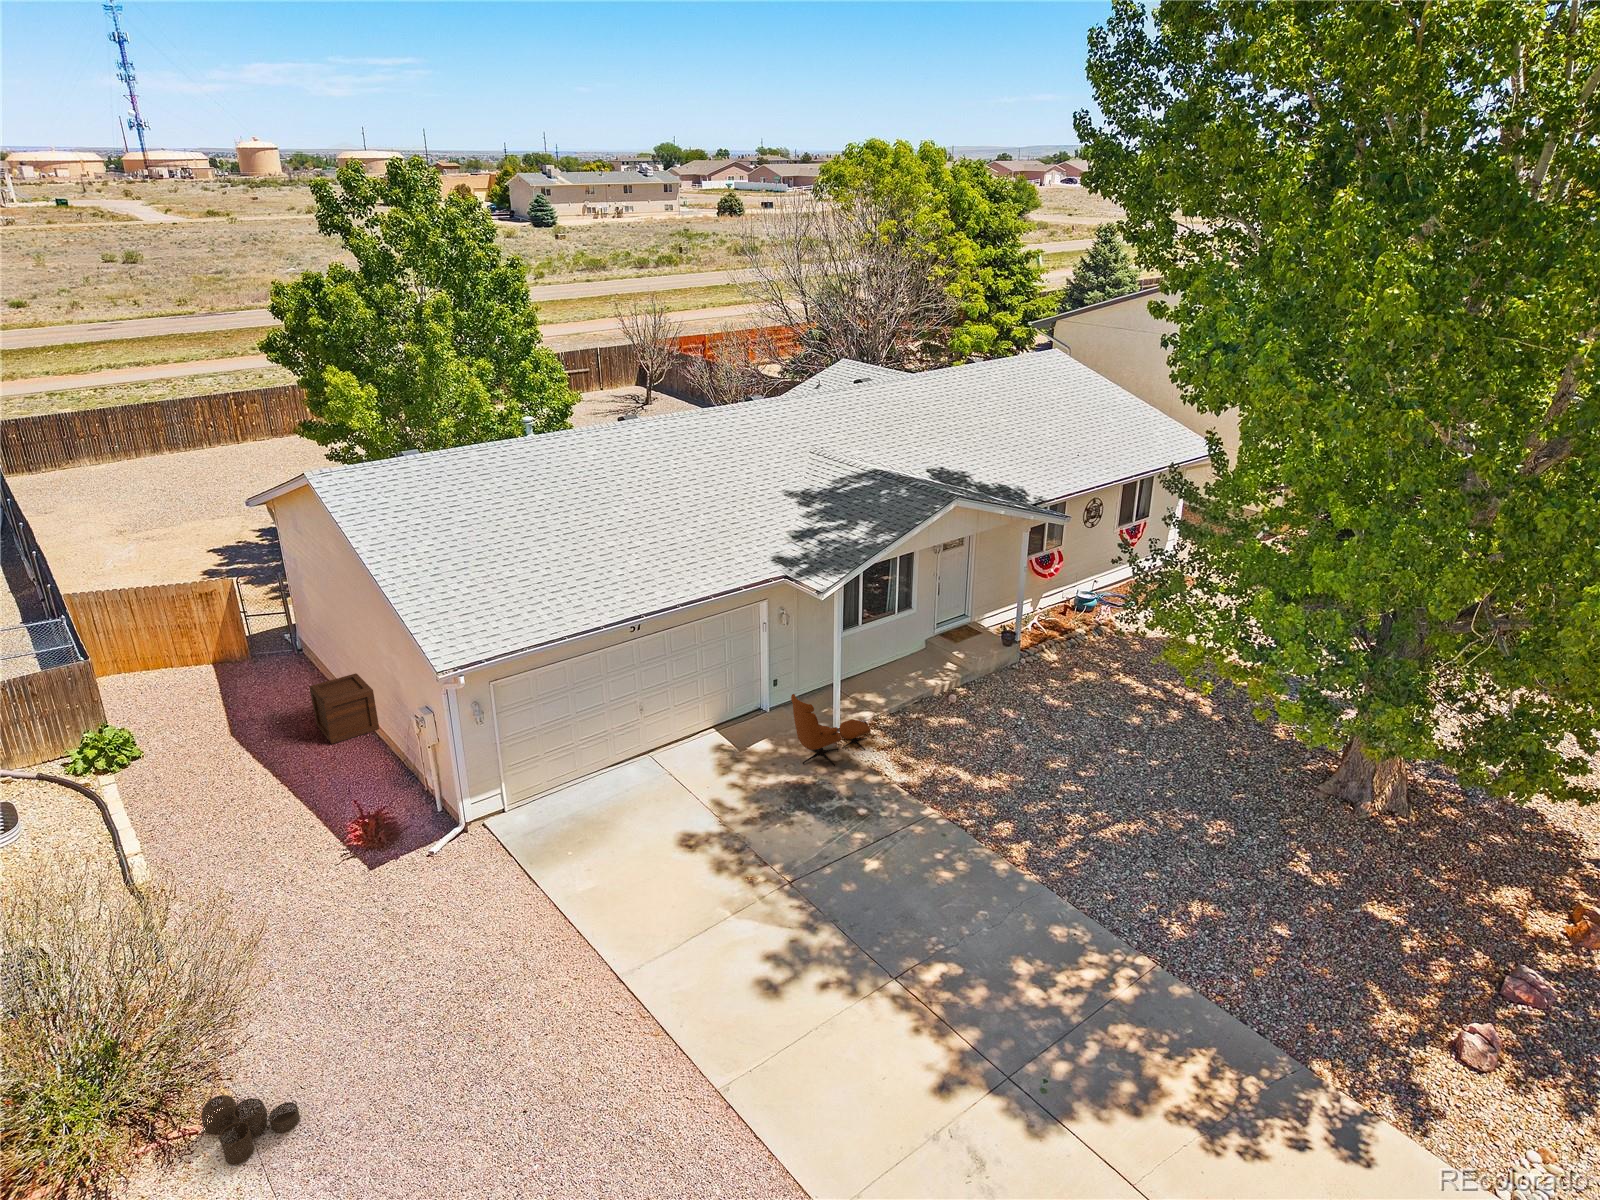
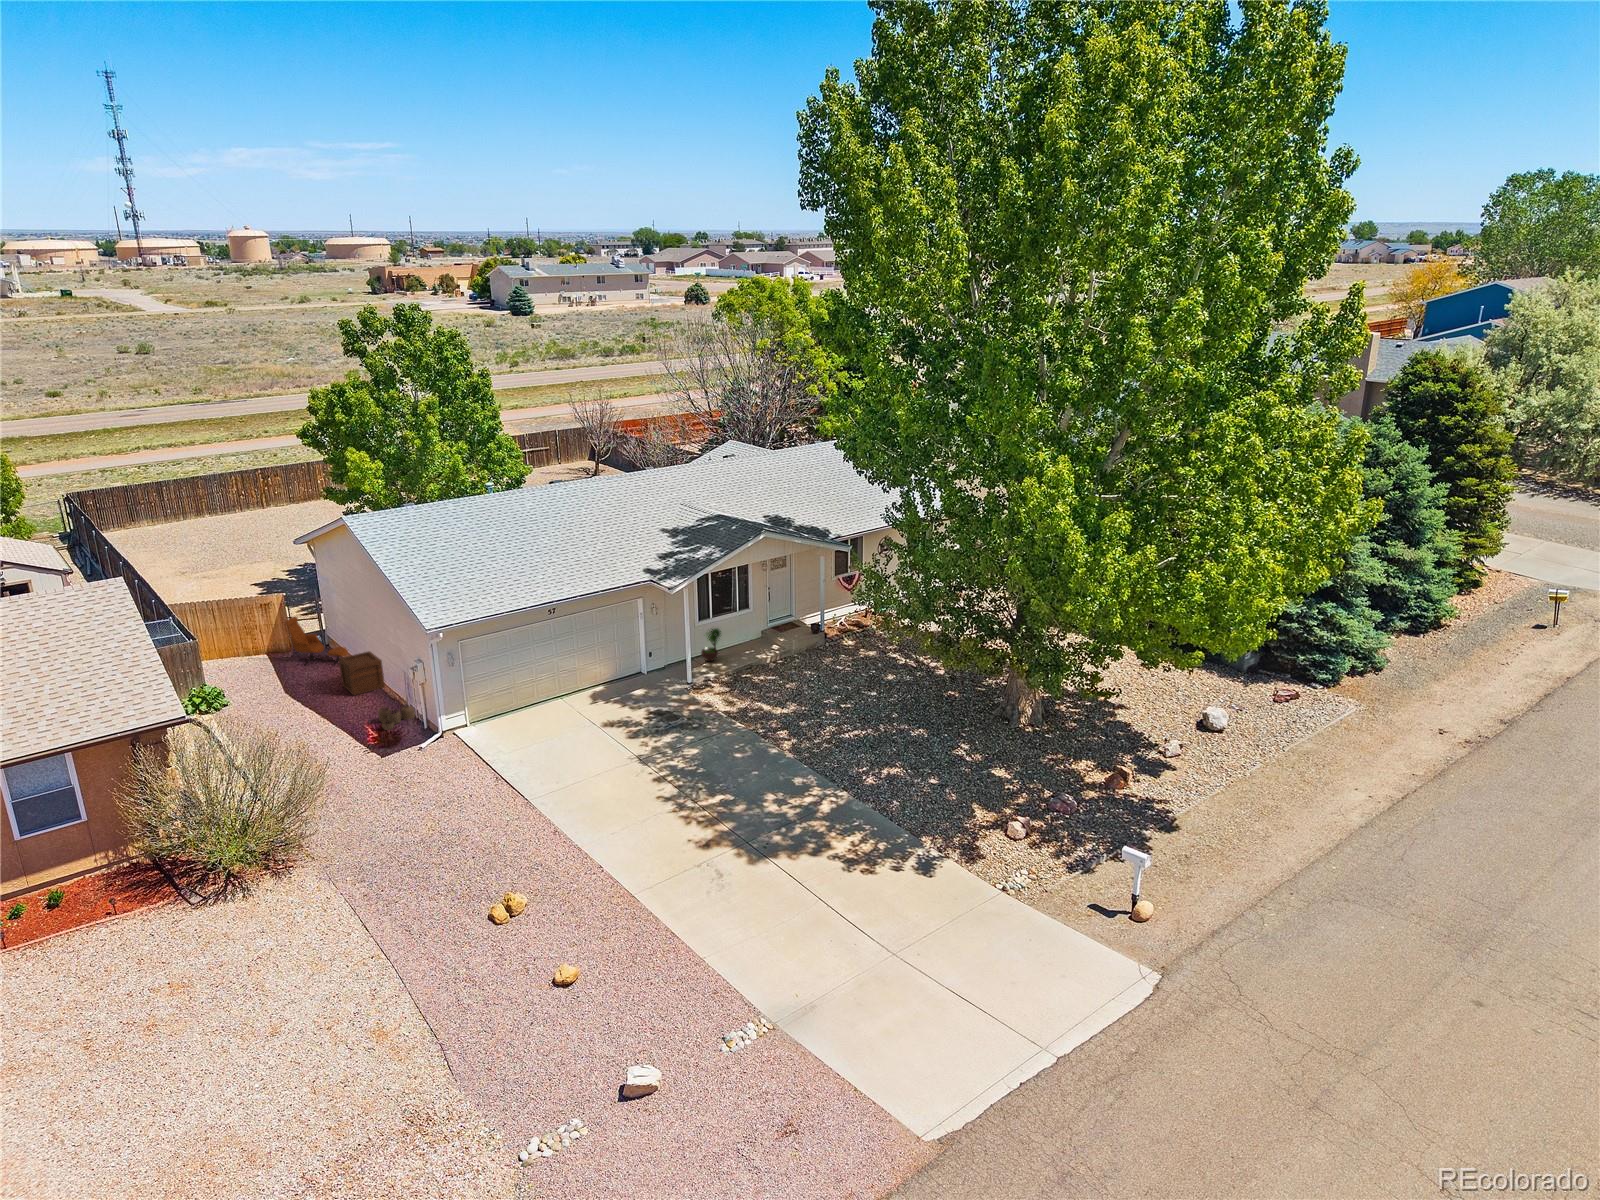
potted tree: none [843,635,876,688] -> present [701,628,721,661]
lounge chair: present [791,694,871,766] -> present [285,617,348,662]
woven basket: present [202,1095,300,1165] -> present [378,705,415,730]

